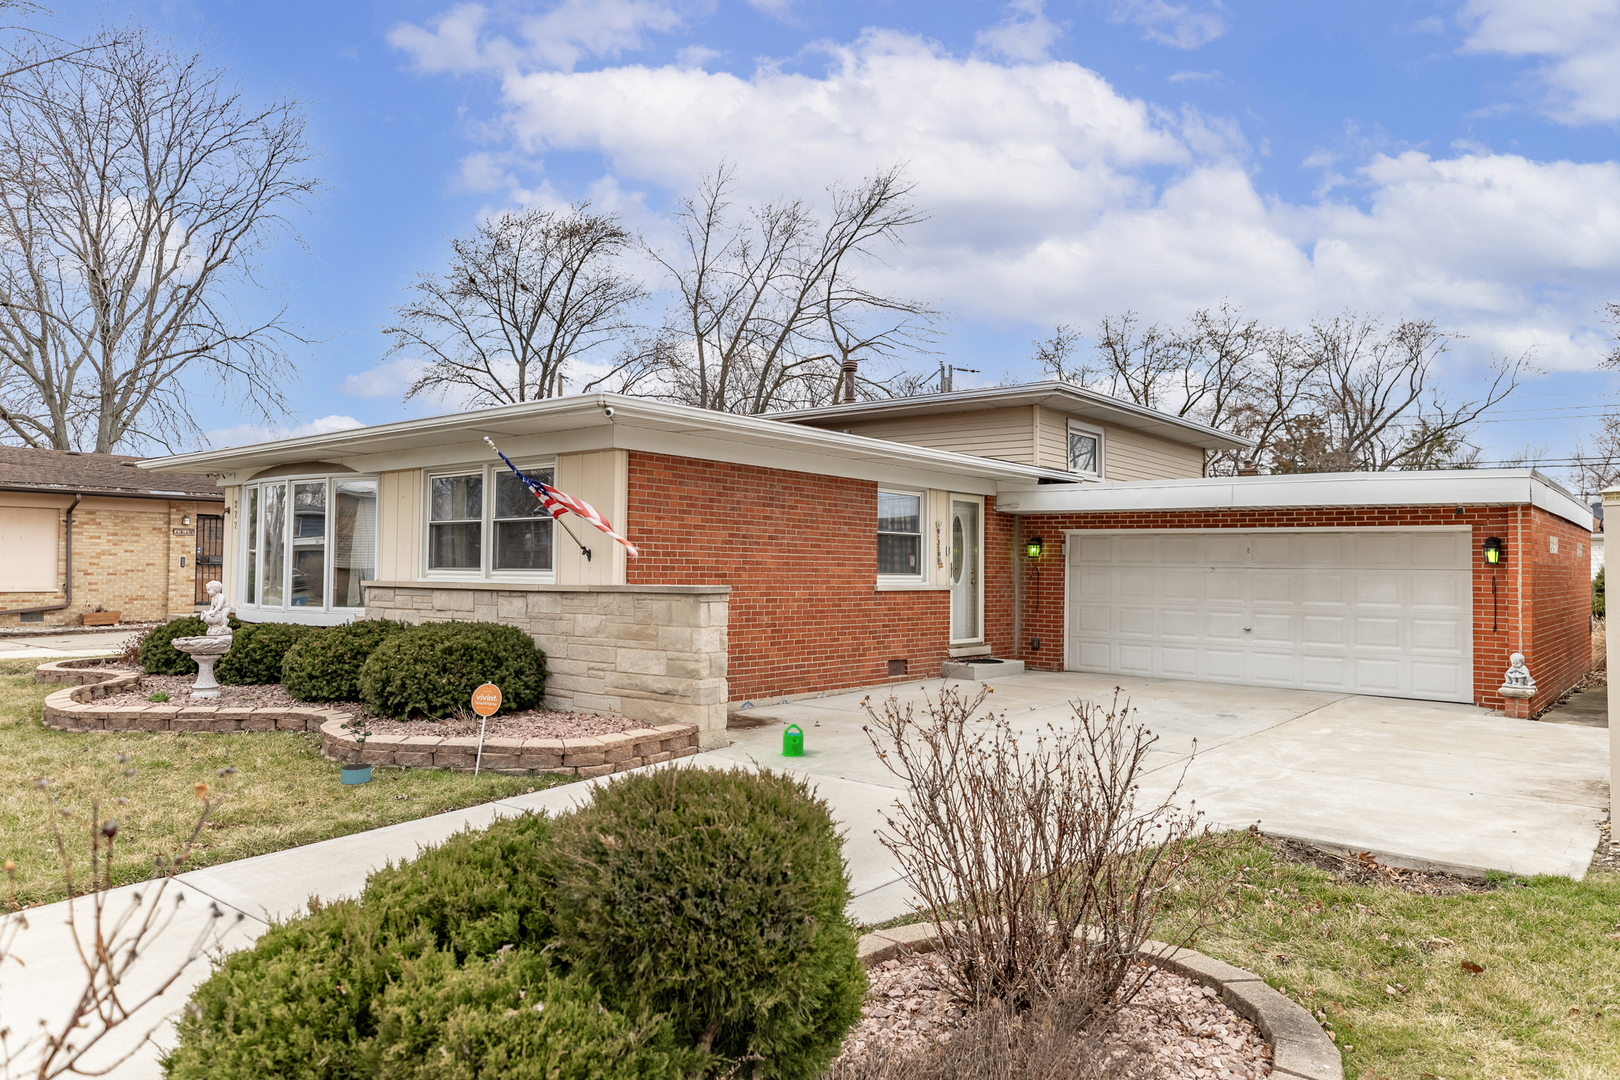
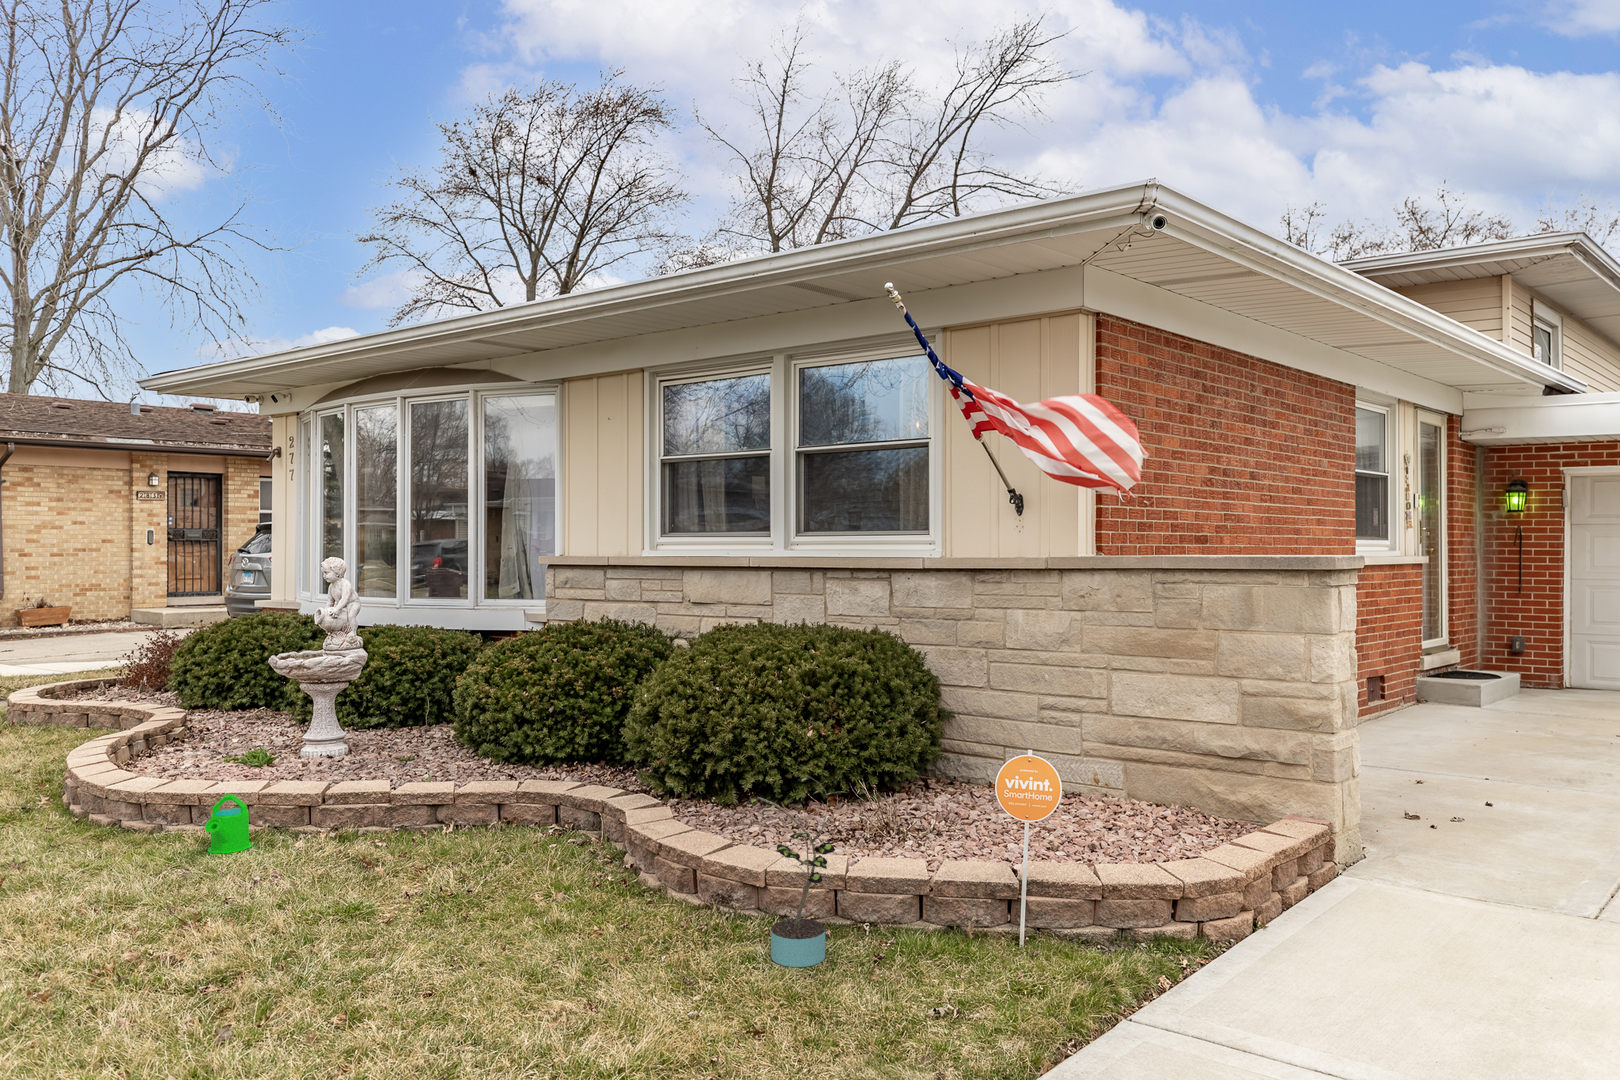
watering can: present [782,724,804,757] -> present [205,794,252,854]

